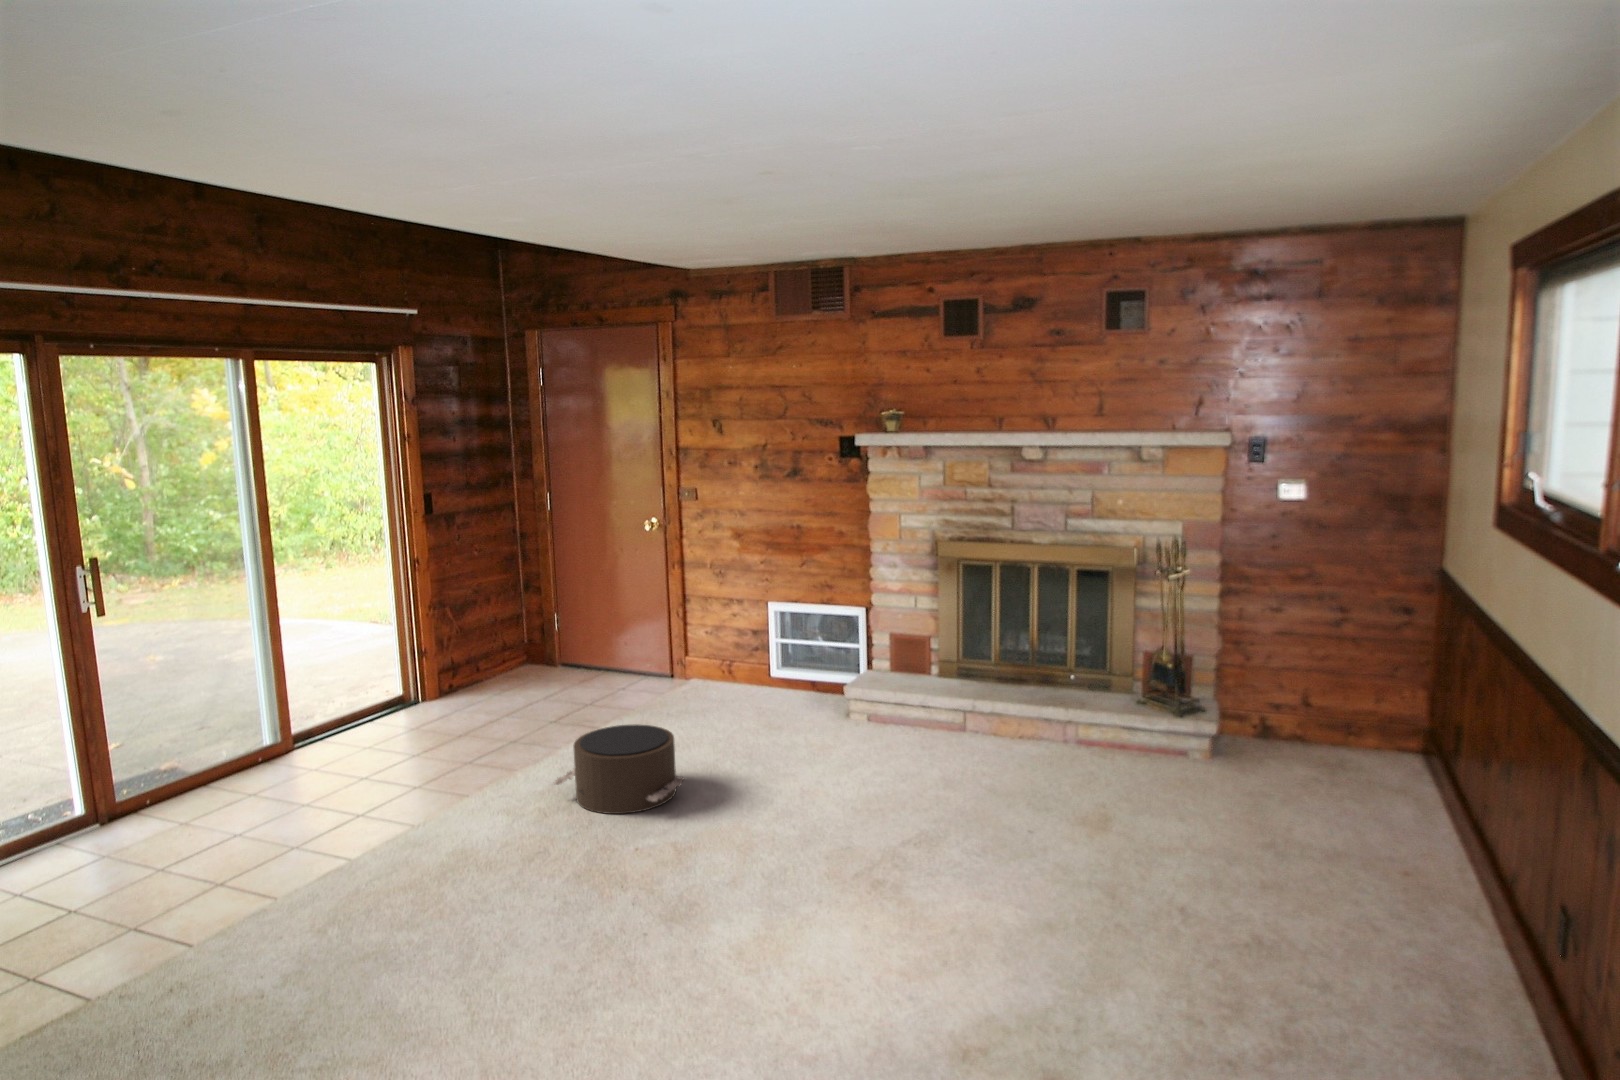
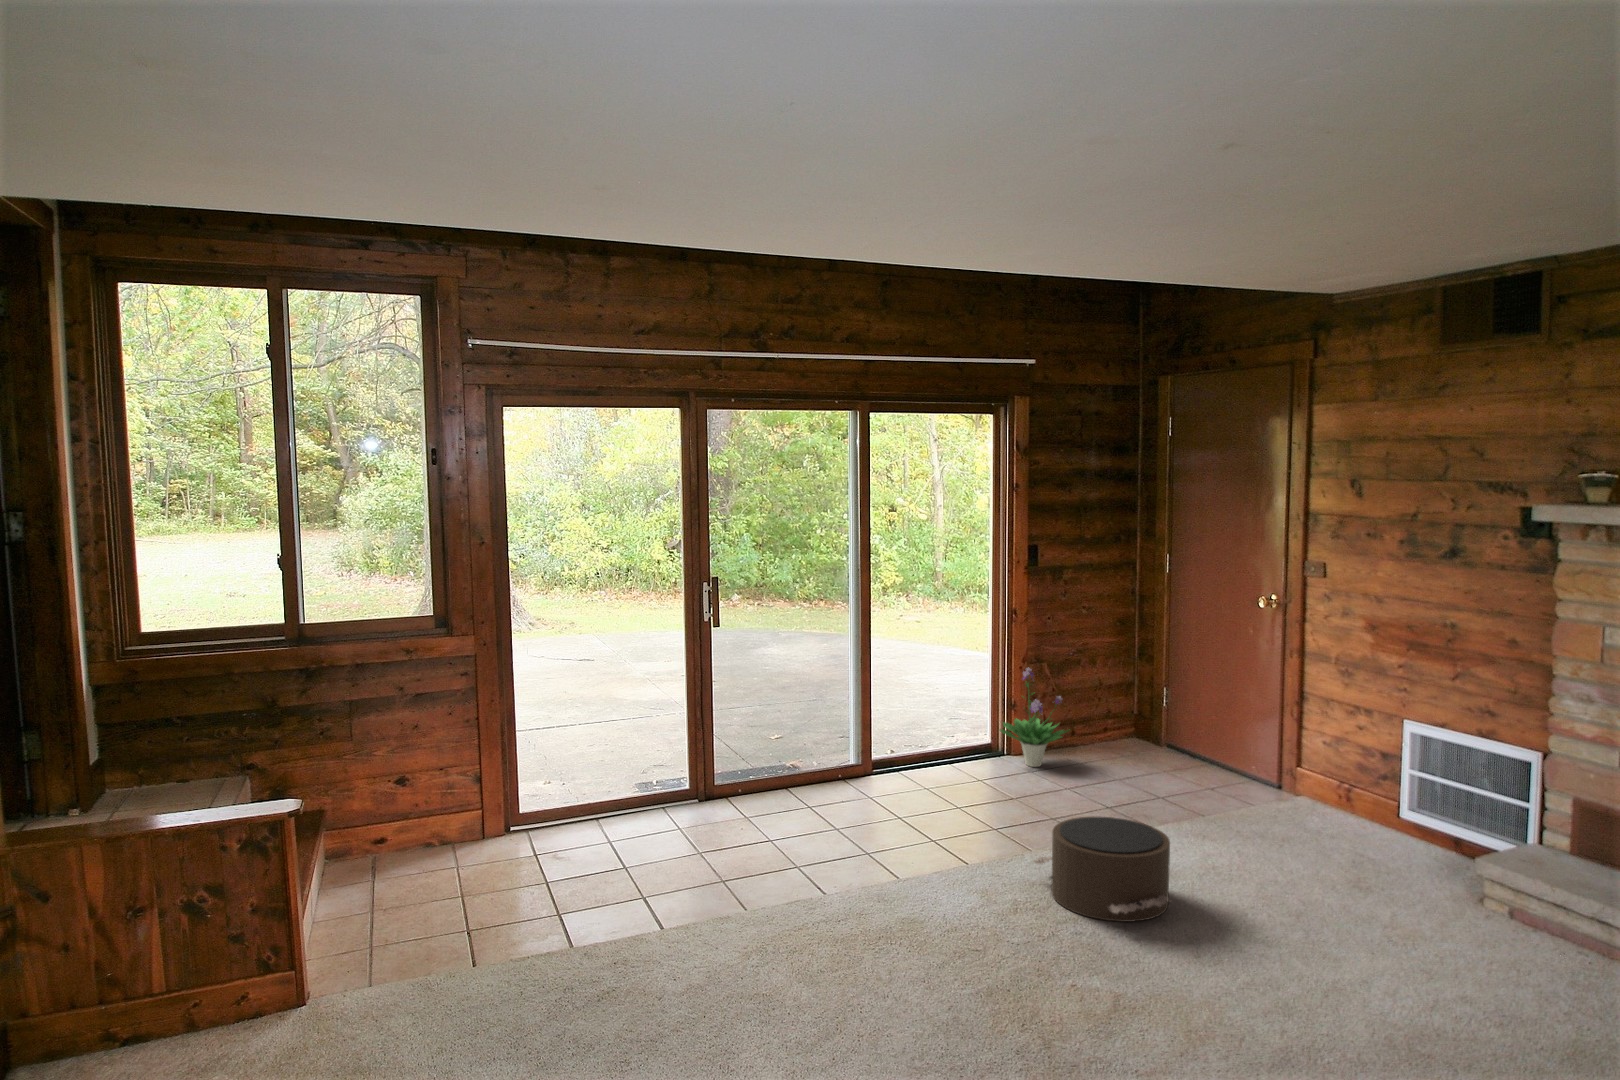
potted plant: none [423,615,494,709] -> present [1000,668,1068,767]

